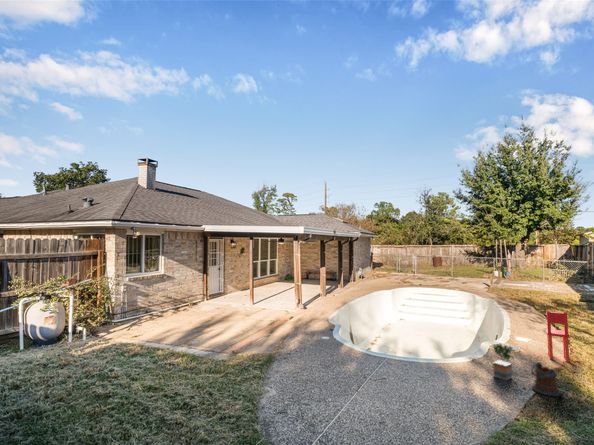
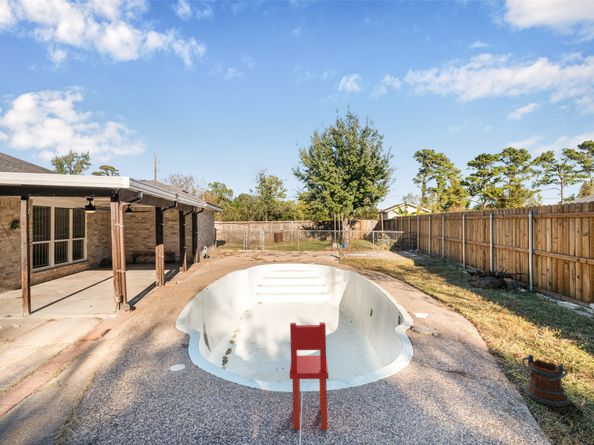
chair: present [546,311,570,362] -> present [290,322,328,430]
potted tree: present [493,344,515,381] -> none [459,333,498,391]

